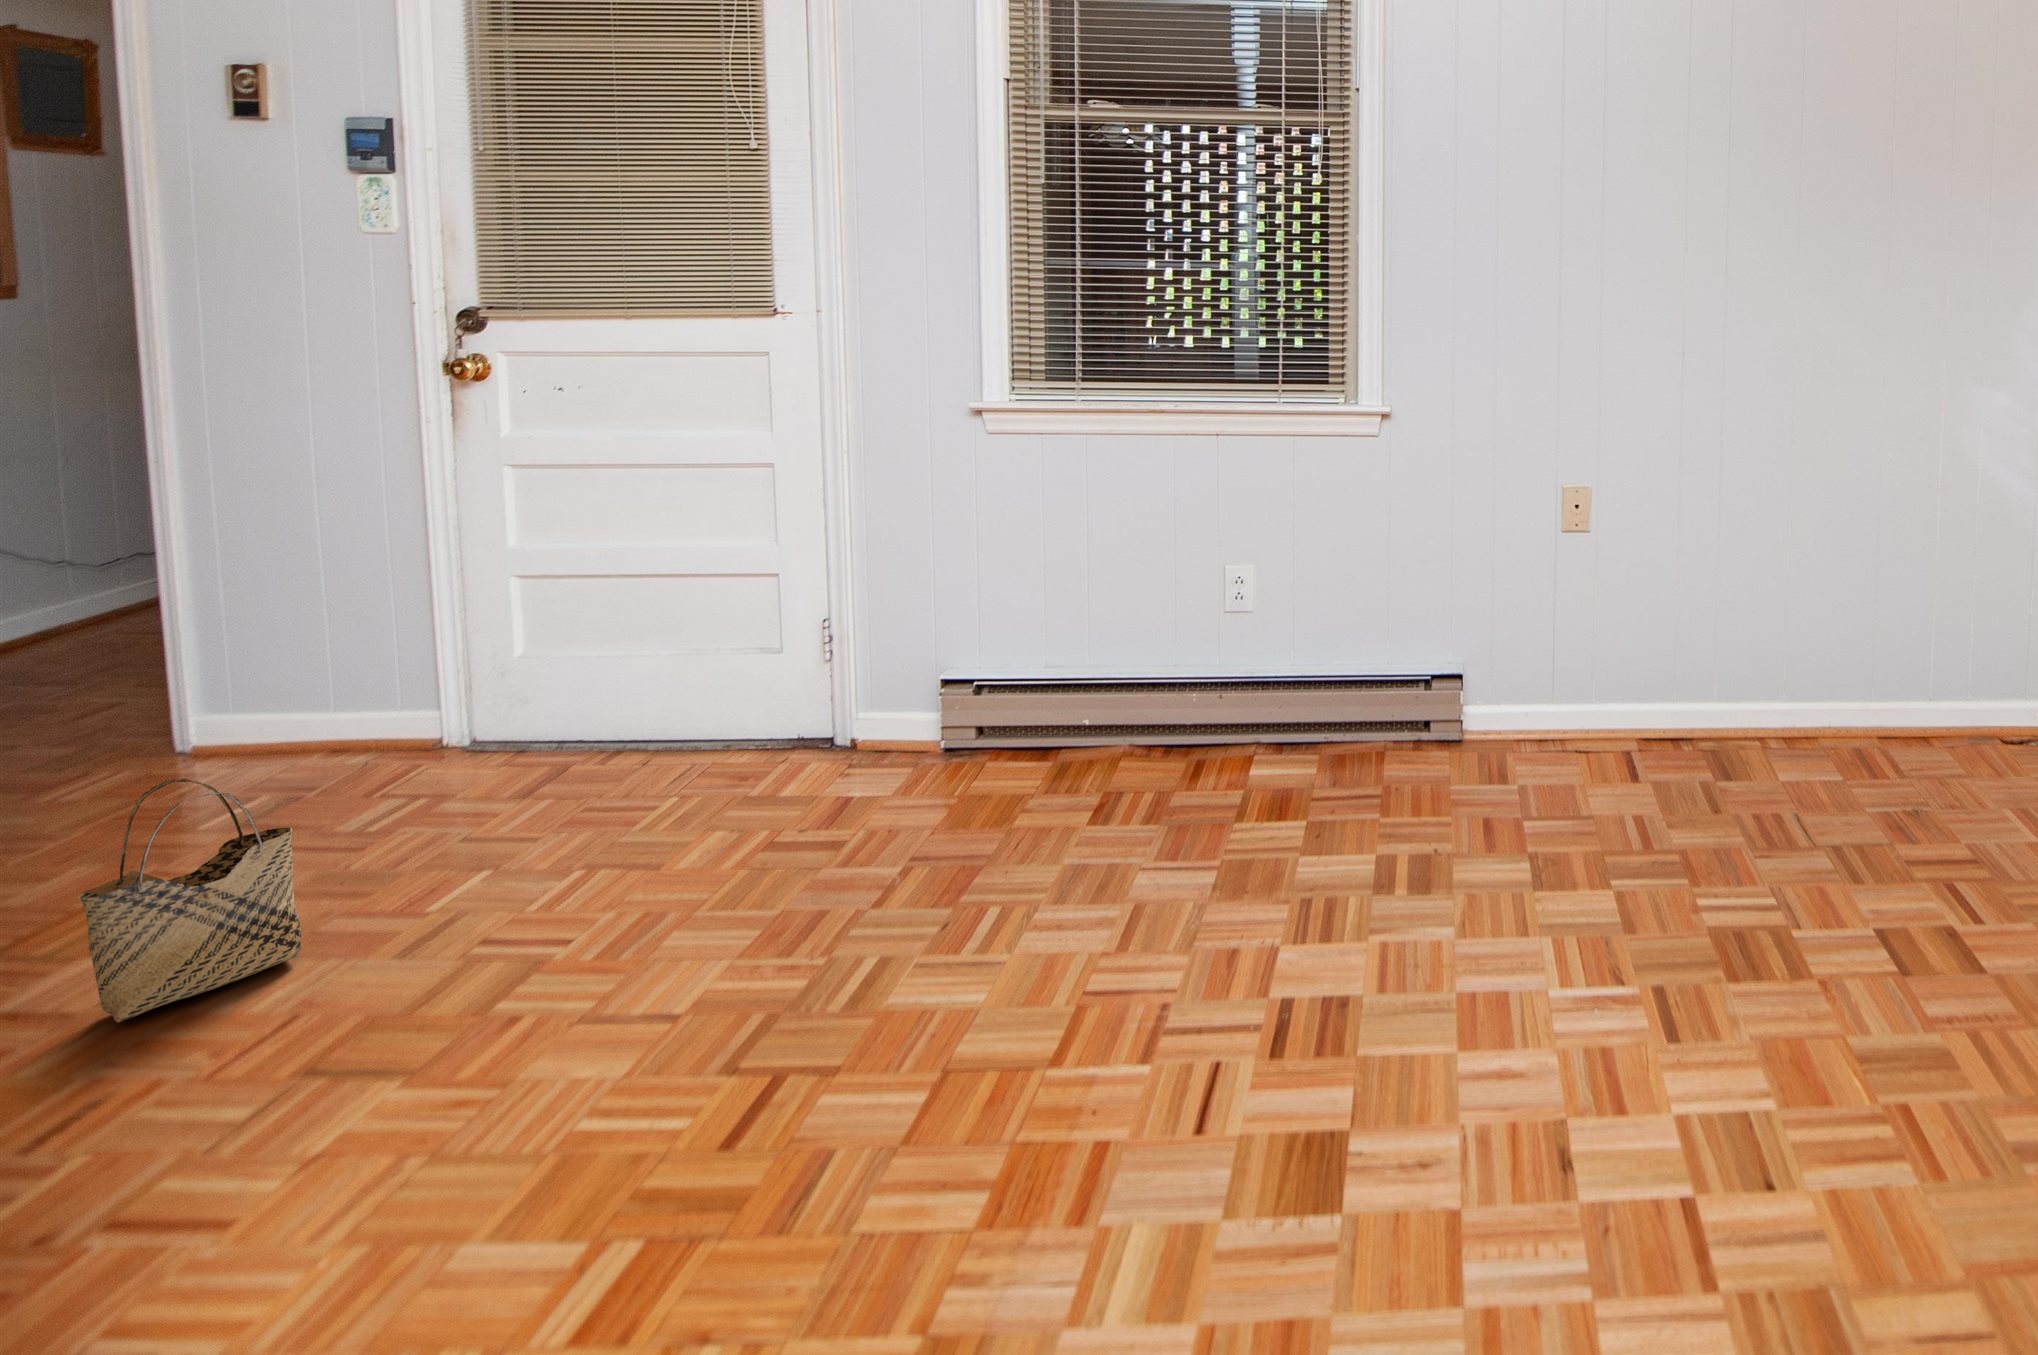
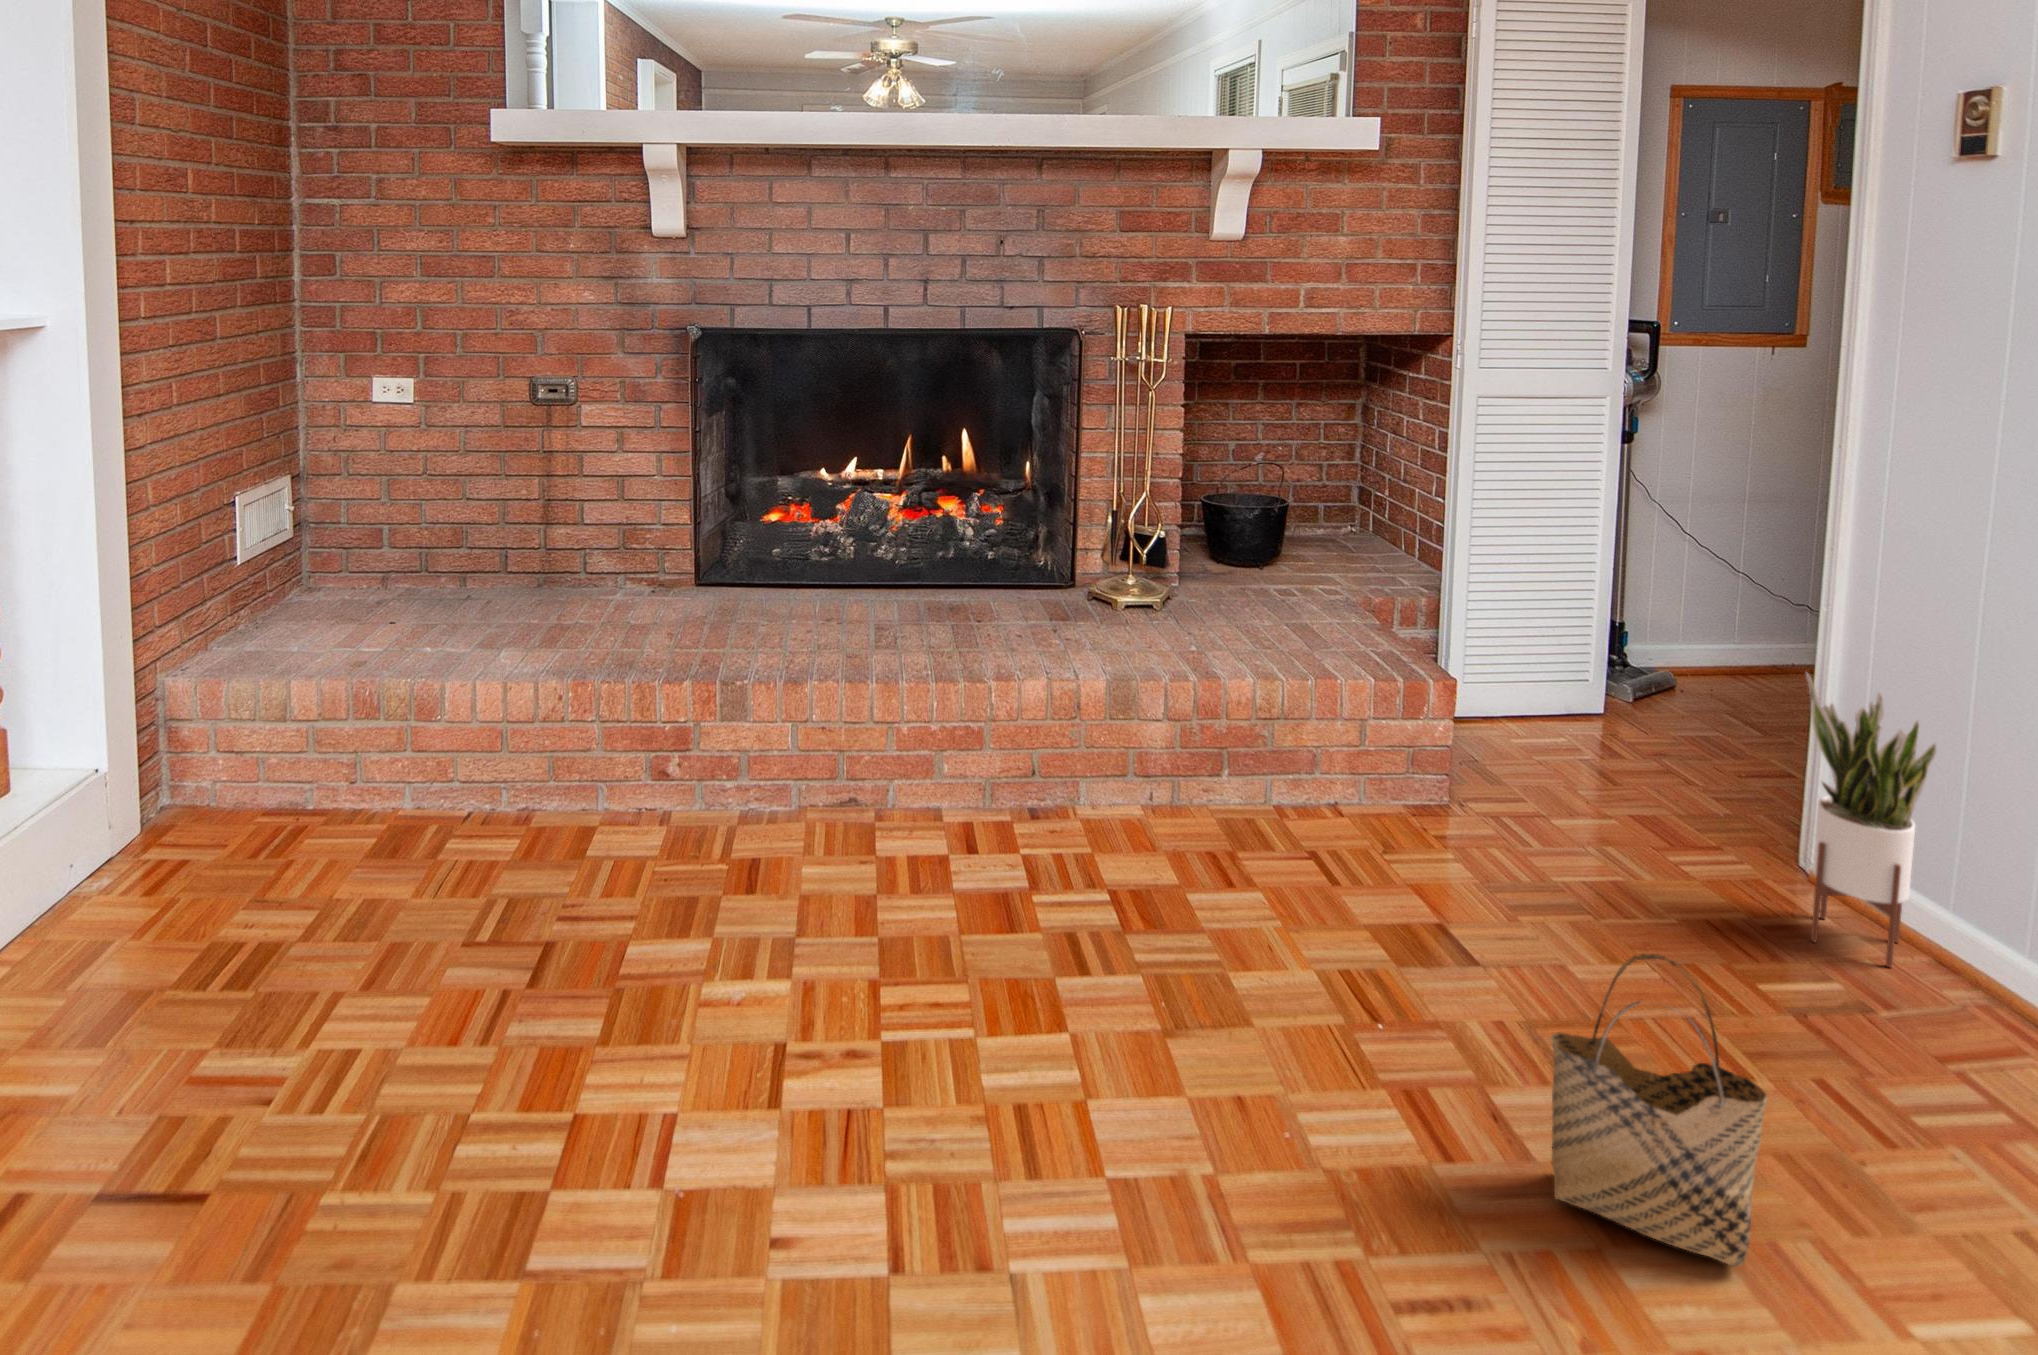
potted plant: none [173,563,309,790] -> present [1806,673,1936,967]

